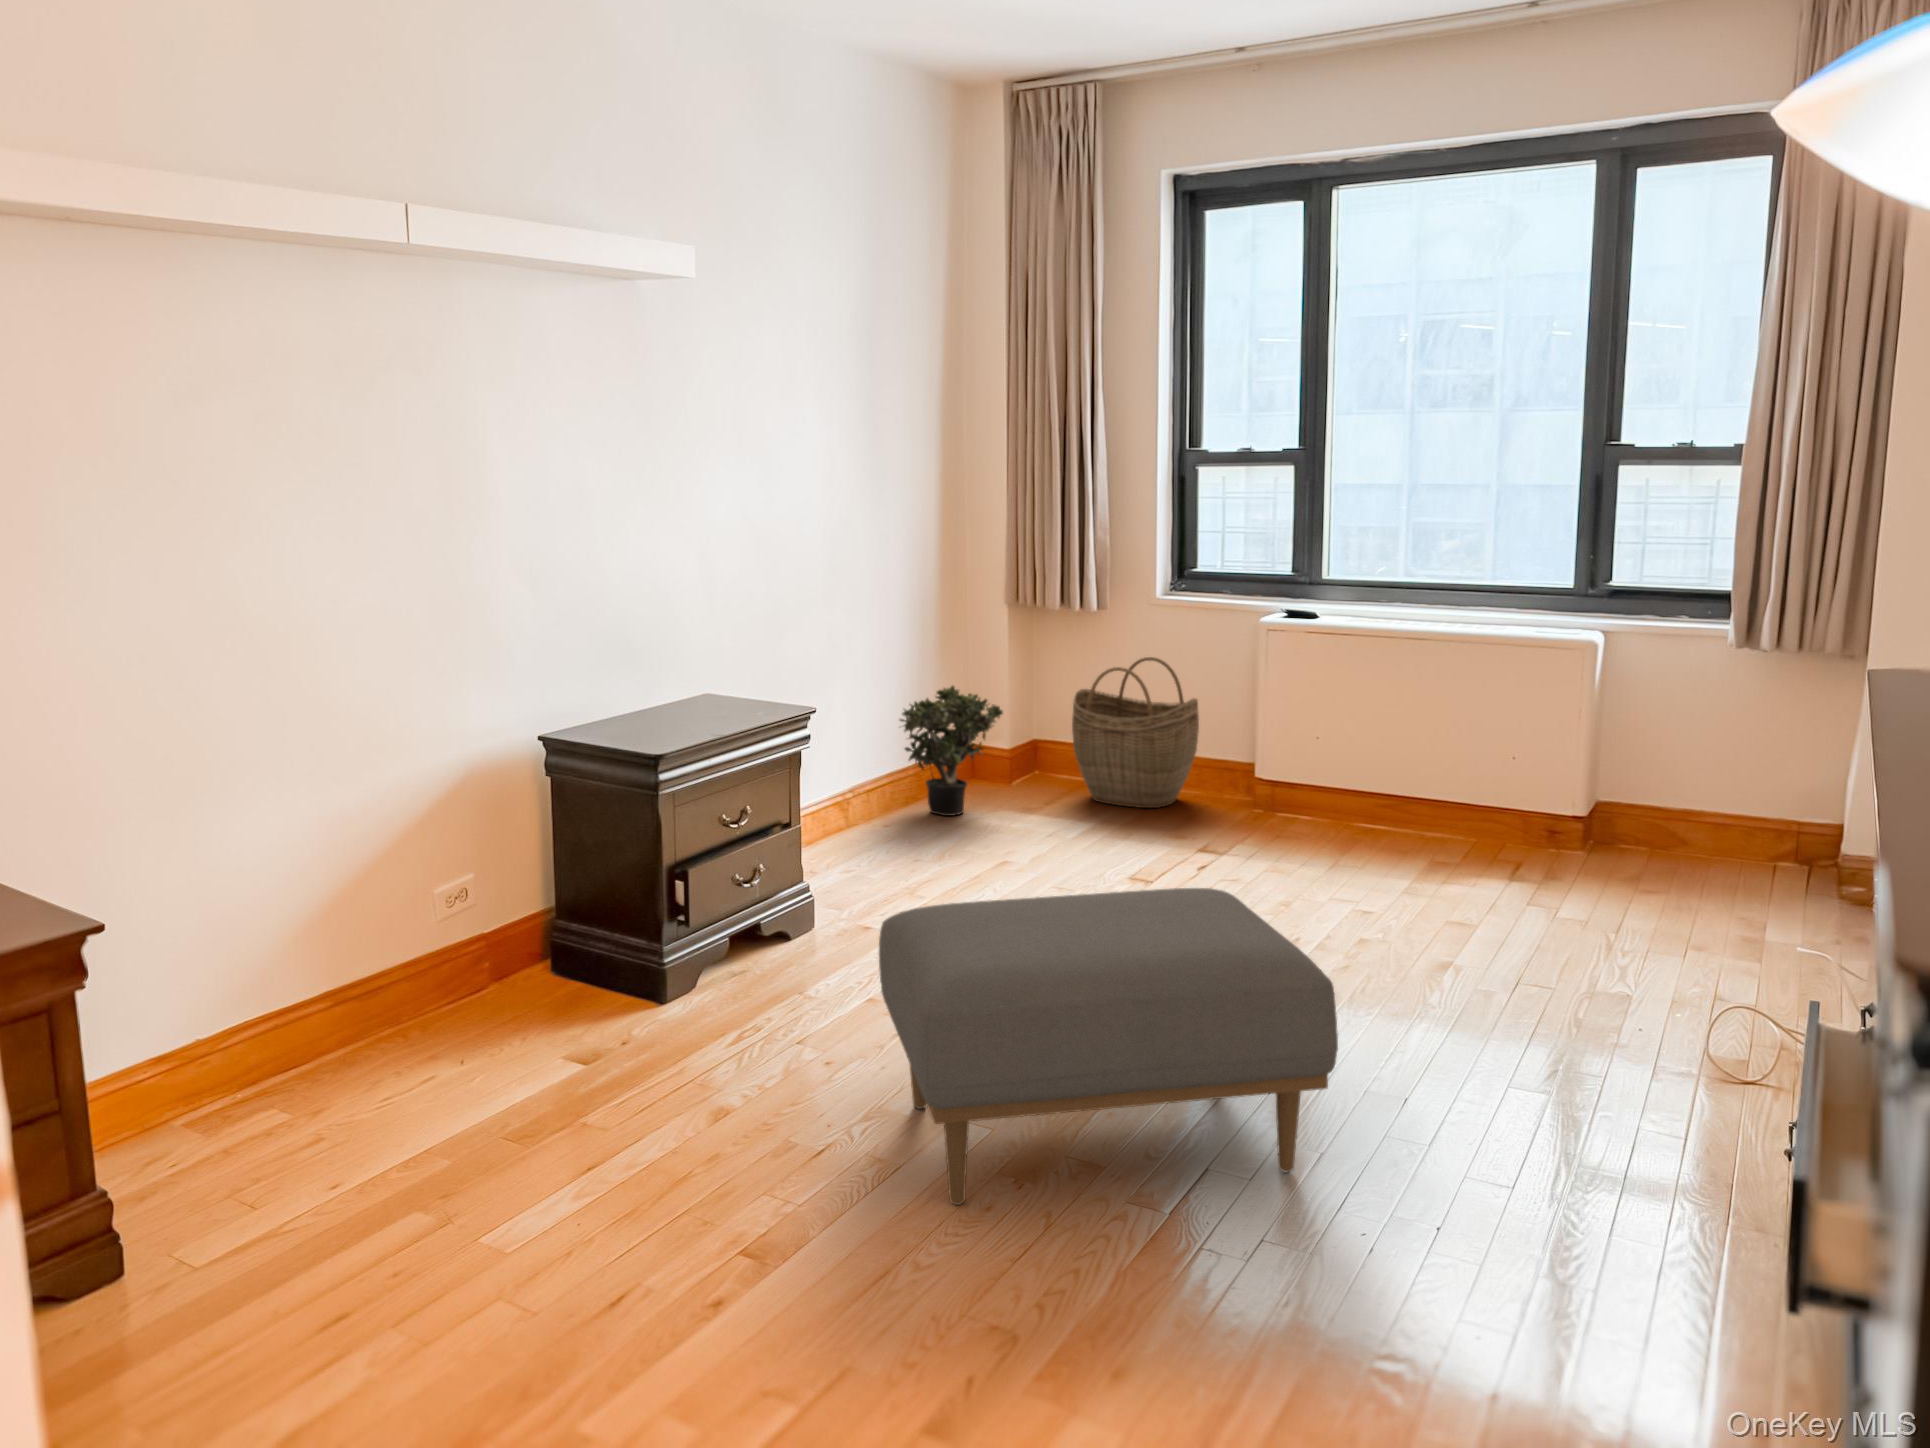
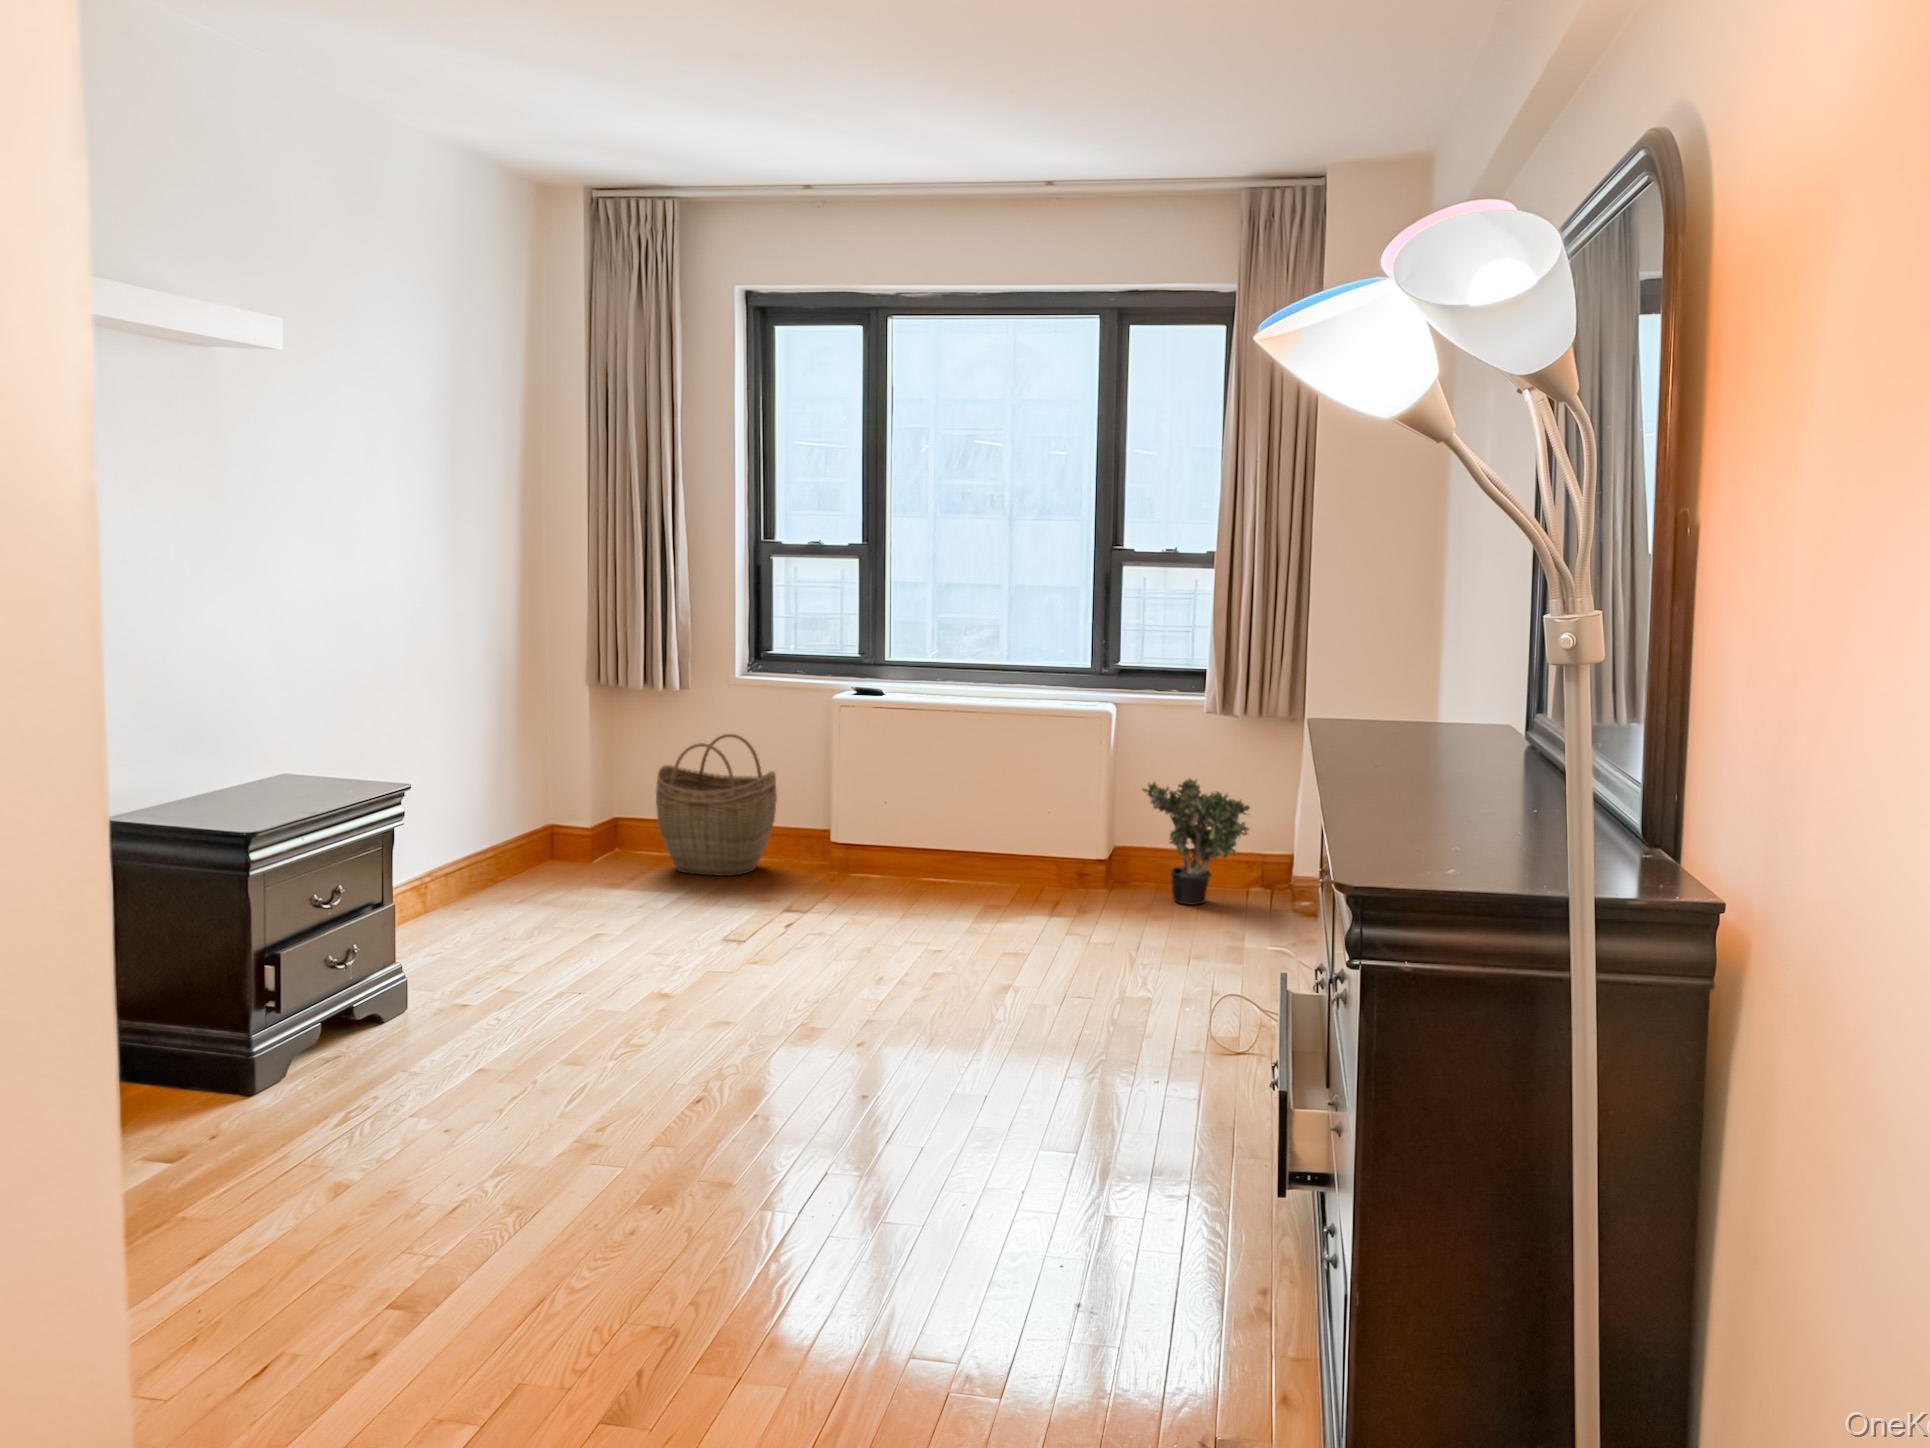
potted plant: present [900,686,1003,816] -> present [1142,779,1250,905]
ottoman: present [879,888,1338,1205] -> none [507,928,938,1239]

